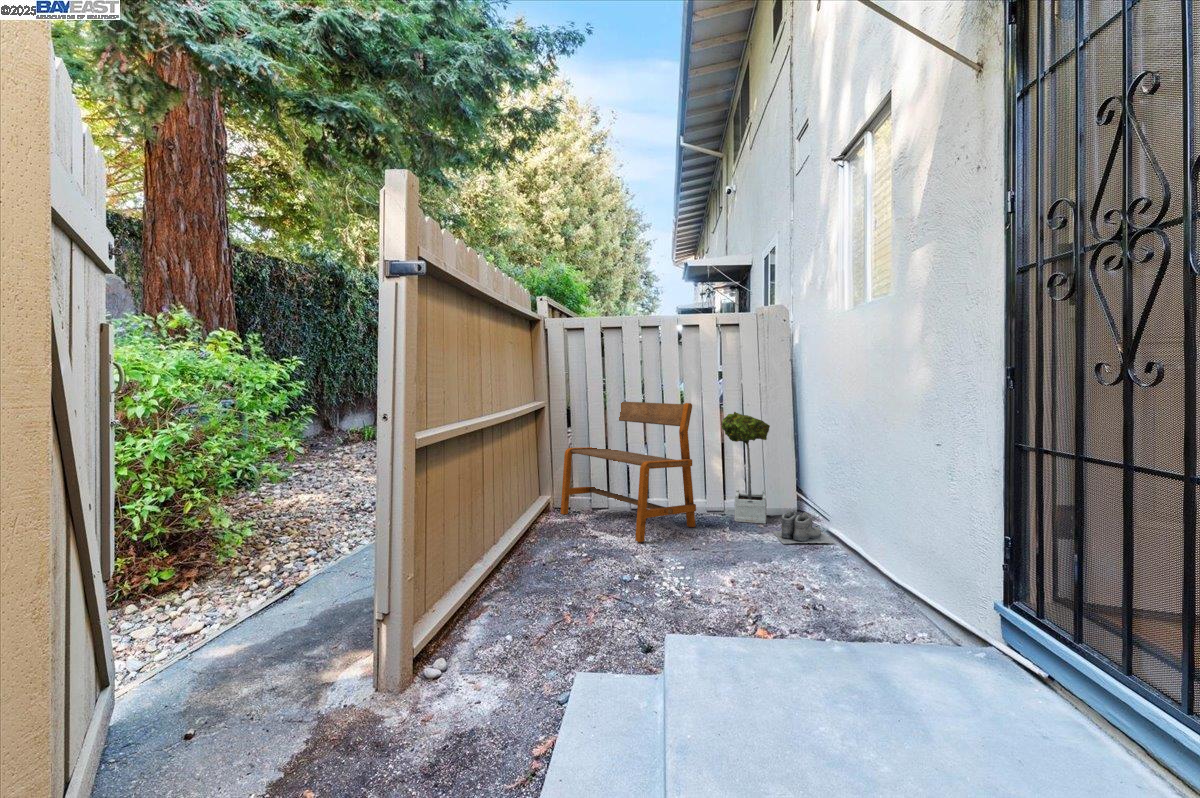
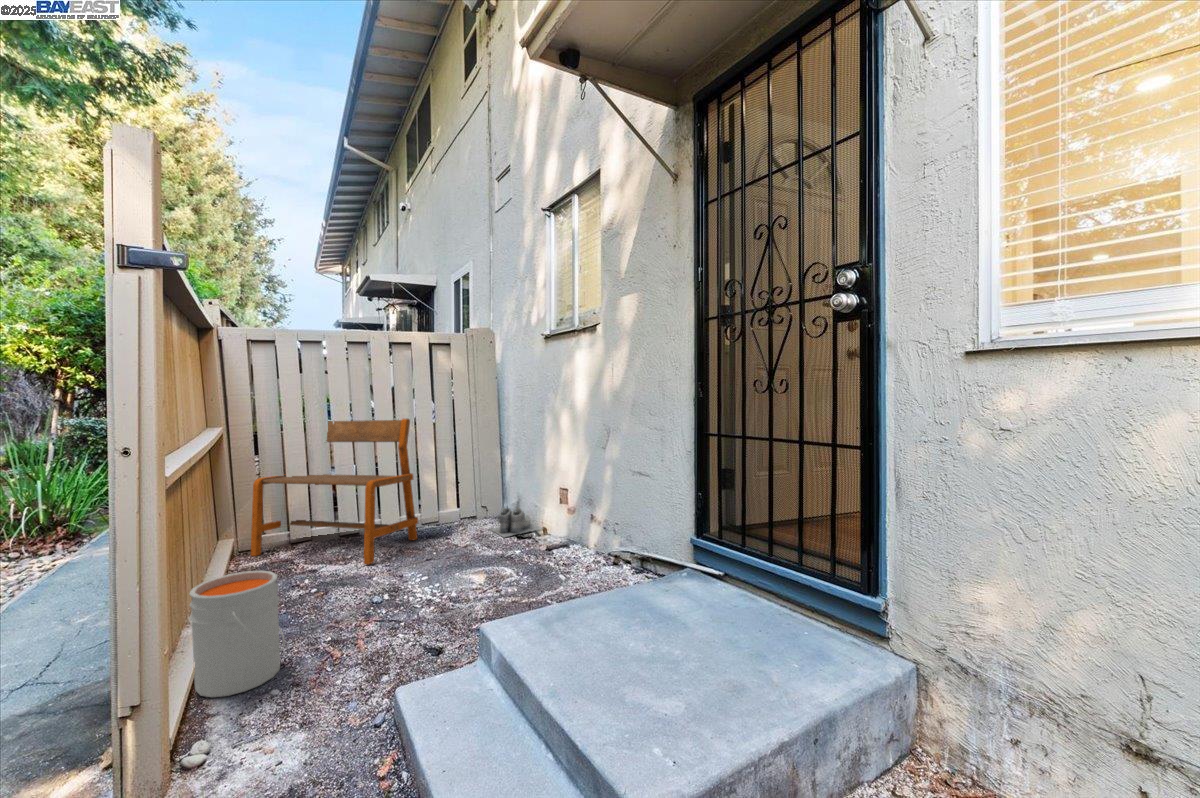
potted tree: present [722,412,770,523] -> none [435,424,481,527]
bucket: none [463,526,532,628] -> present [189,571,285,697]

